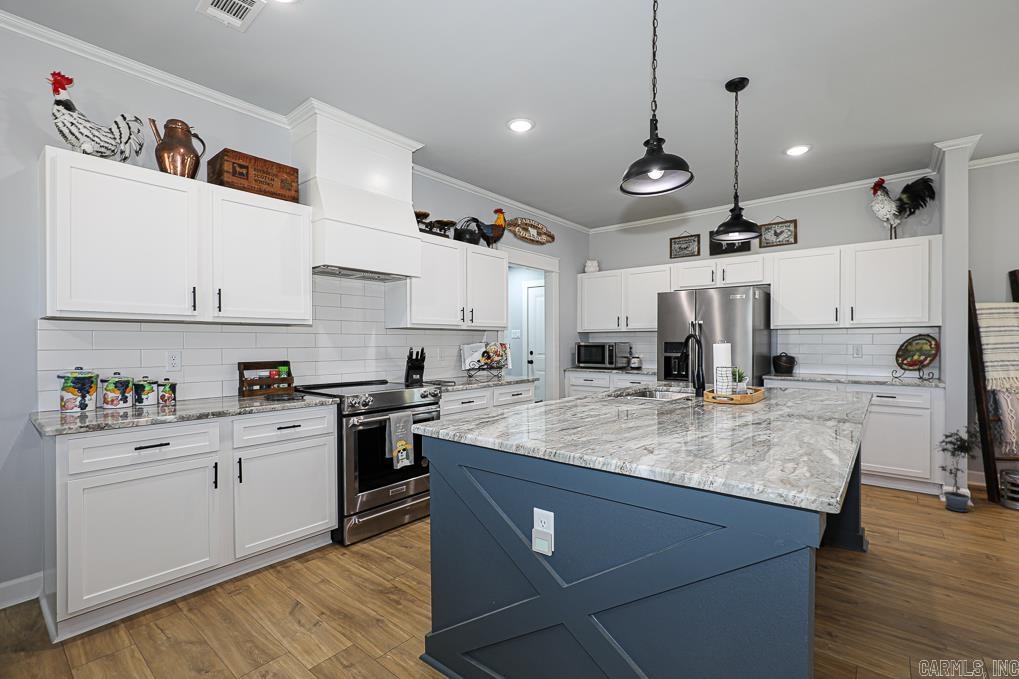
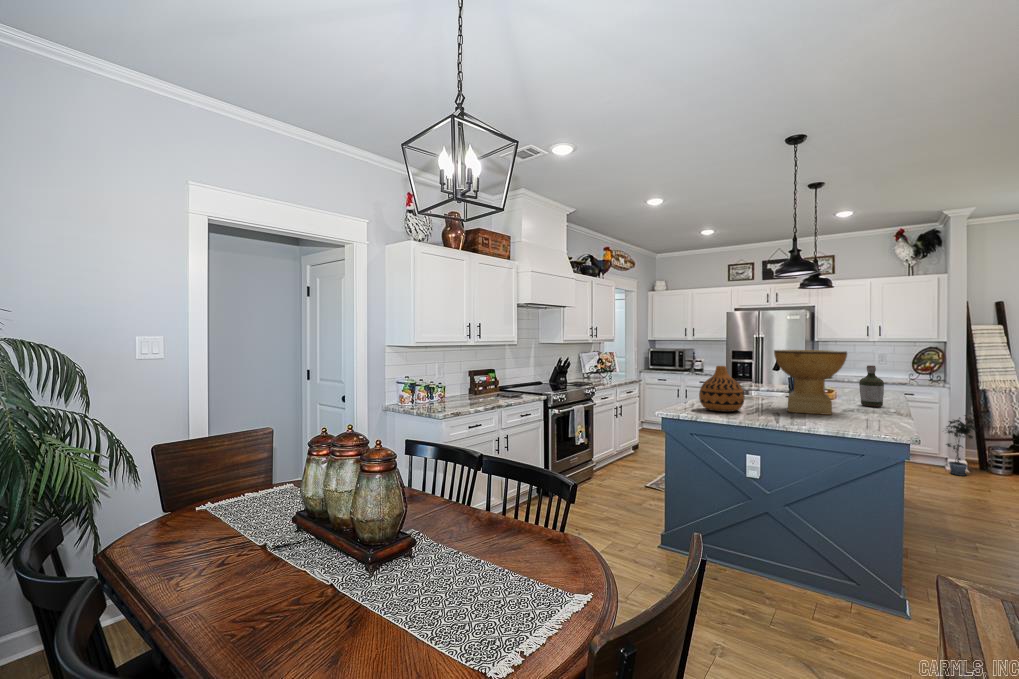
decorative bowl: none [621,314,734,429] -> present [774,350,847,415]
vase: none [497,345,566,423] -> present [699,366,745,412]
bottle: none [775,346,812,414] -> present [859,365,884,407]

